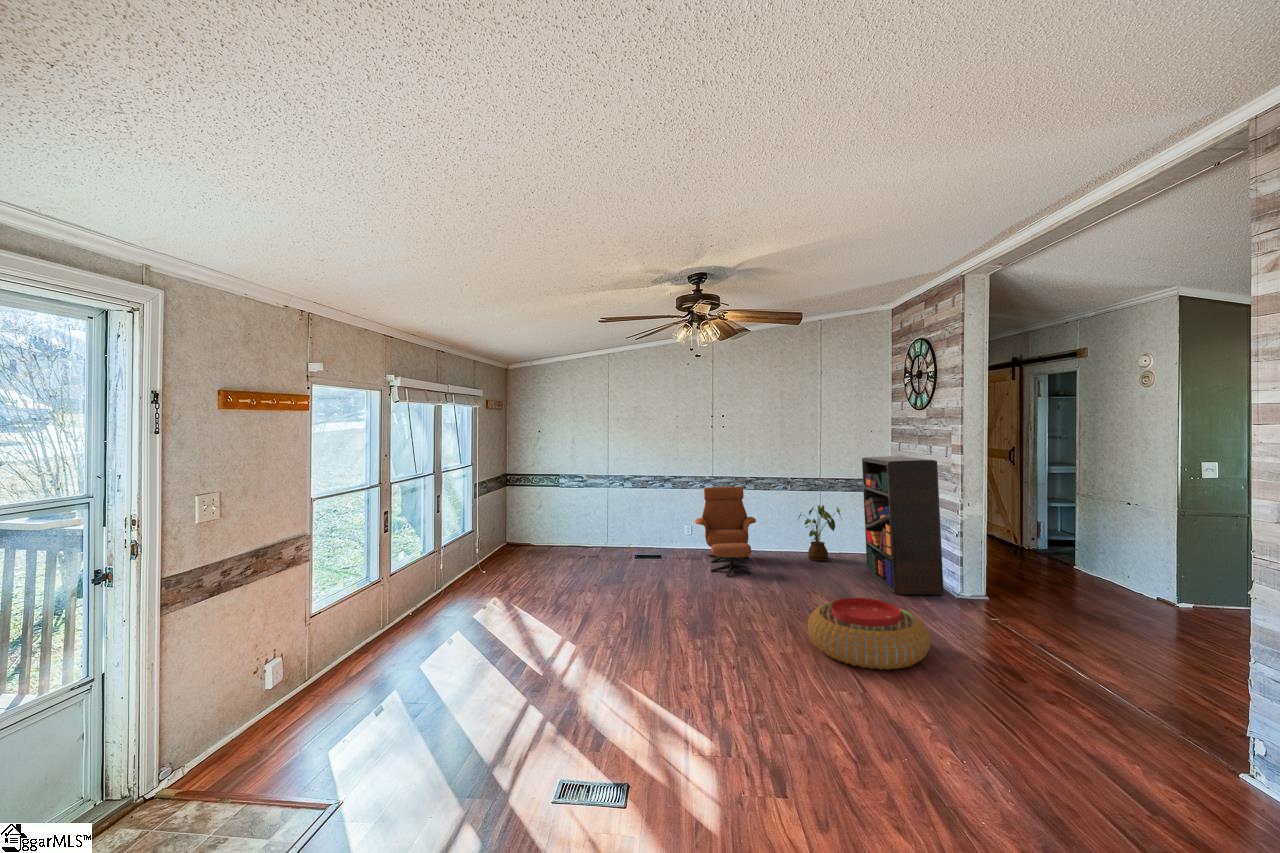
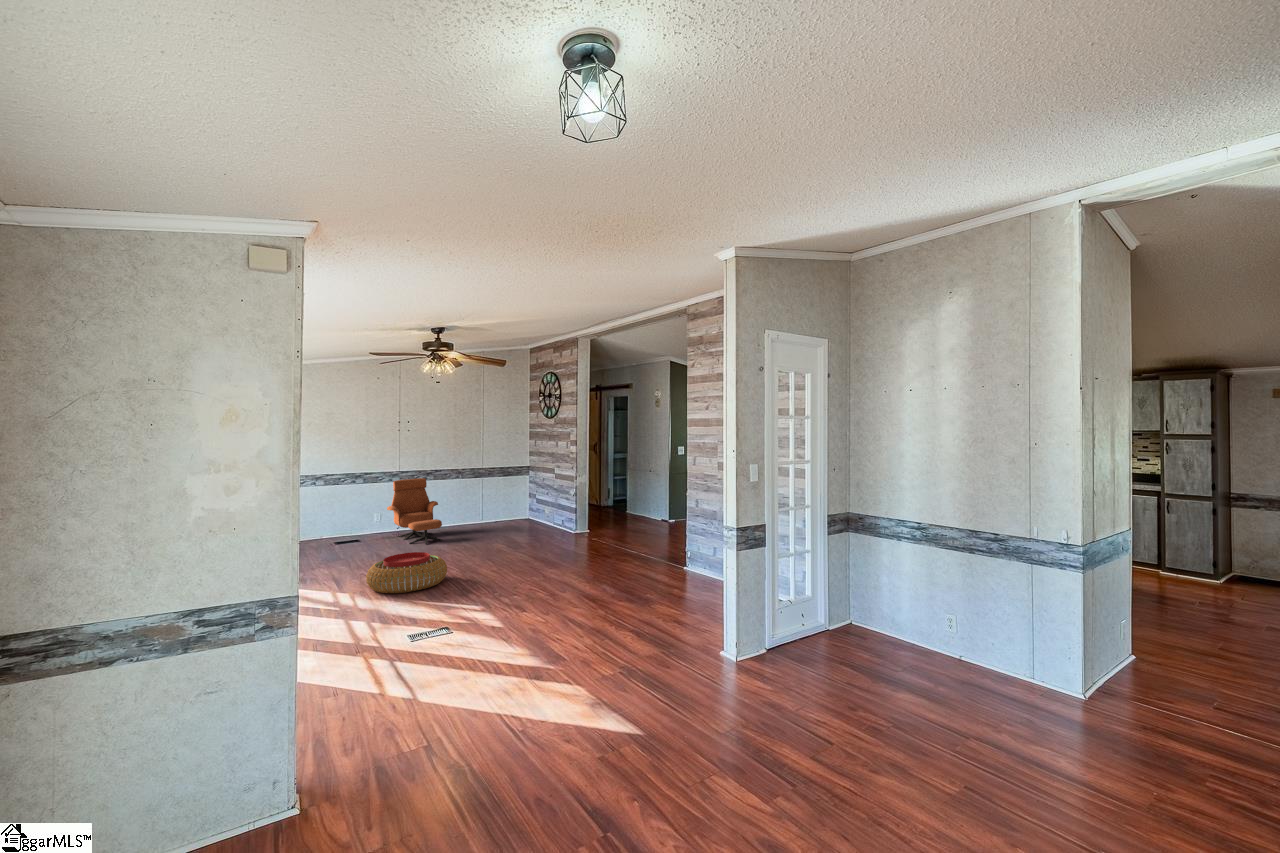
bookshelf: present [862,456,944,595] -> none [516,449,567,536]
house plant: present [798,505,842,561] -> none [468,488,499,529]
pouf: present [808,598,930,669] -> present [366,552,447,593]

